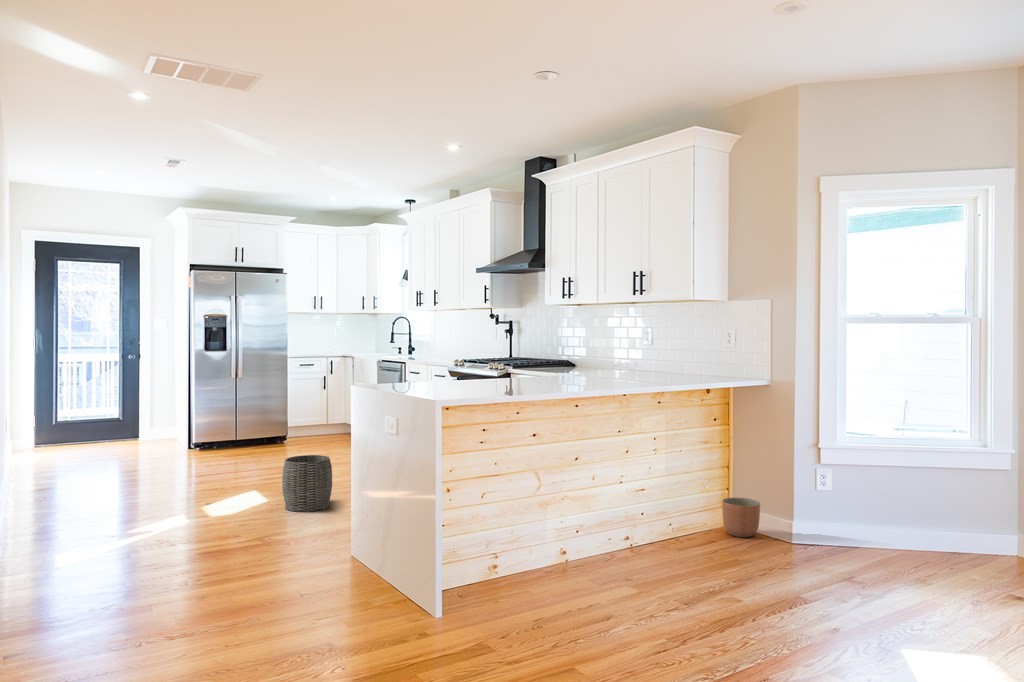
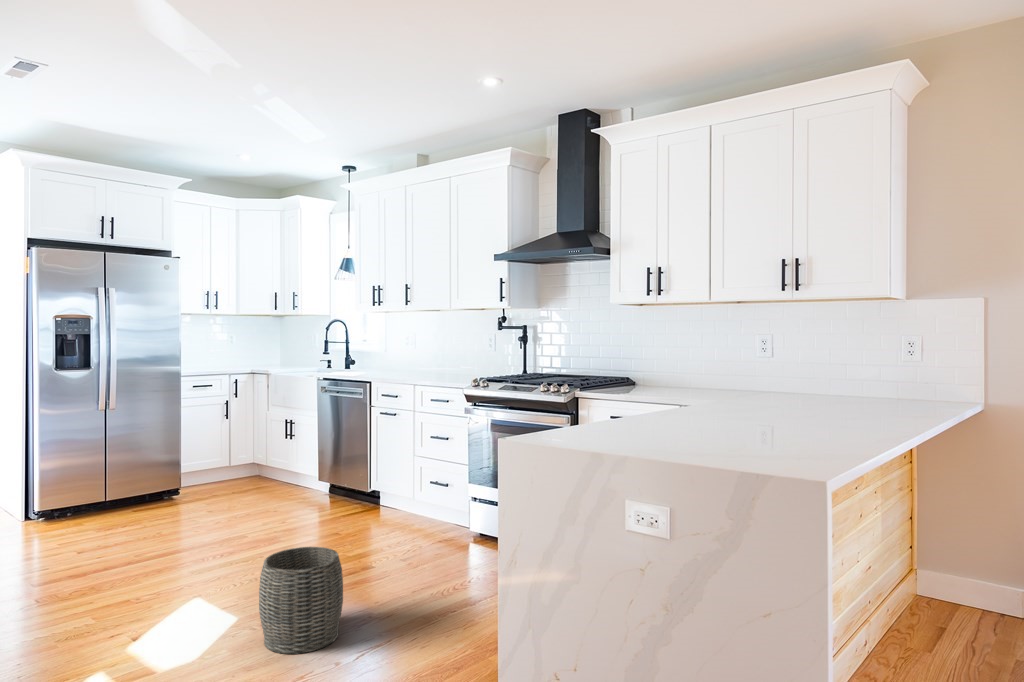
planter: present [722,497,760,537] -> none [948,574,1009,635]

